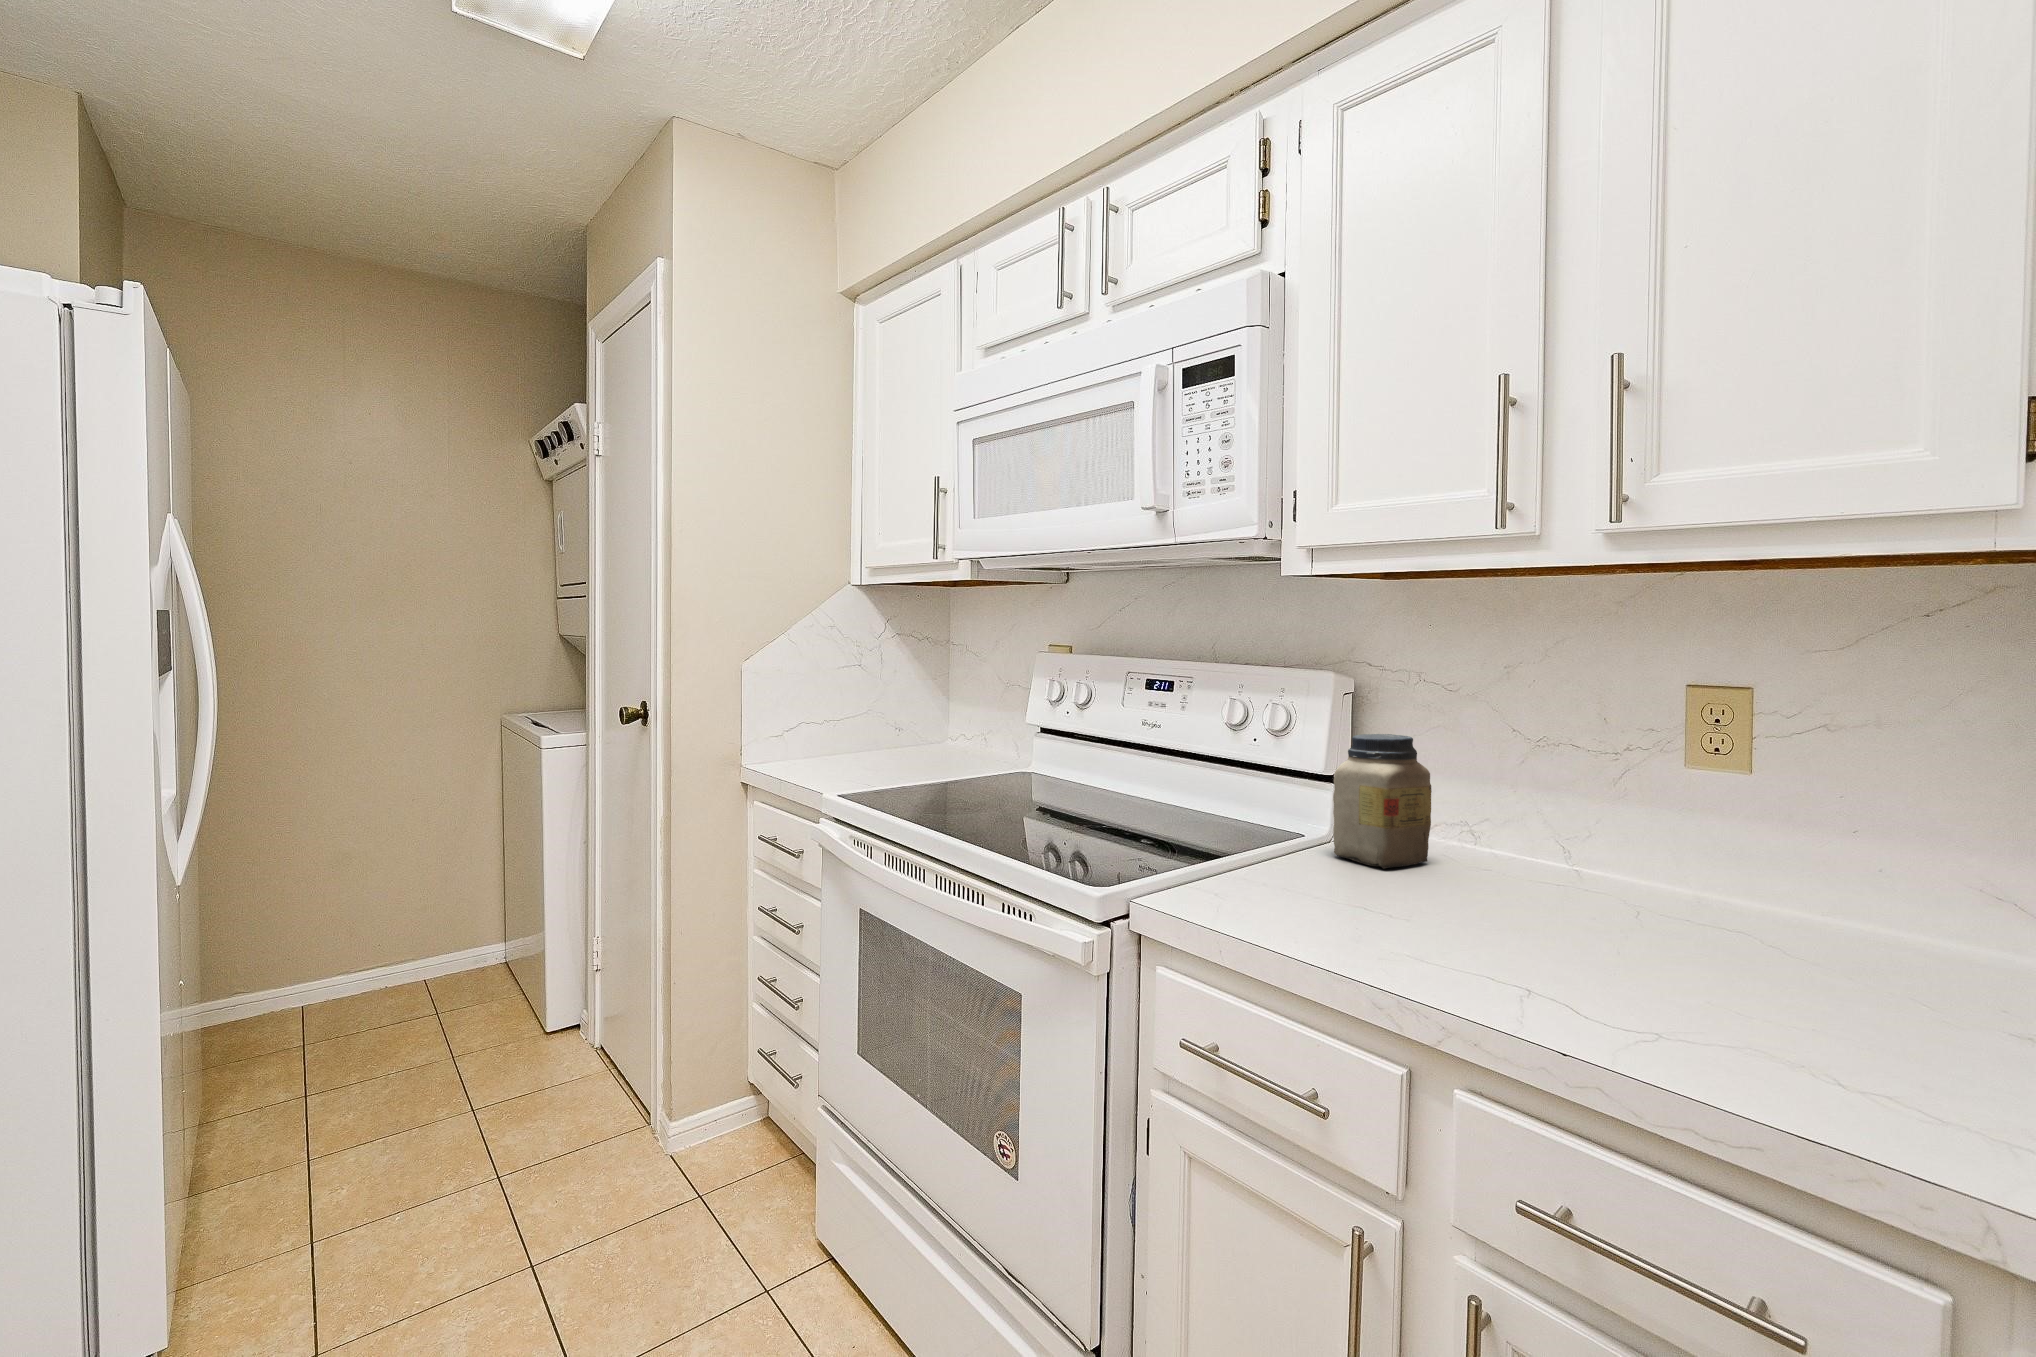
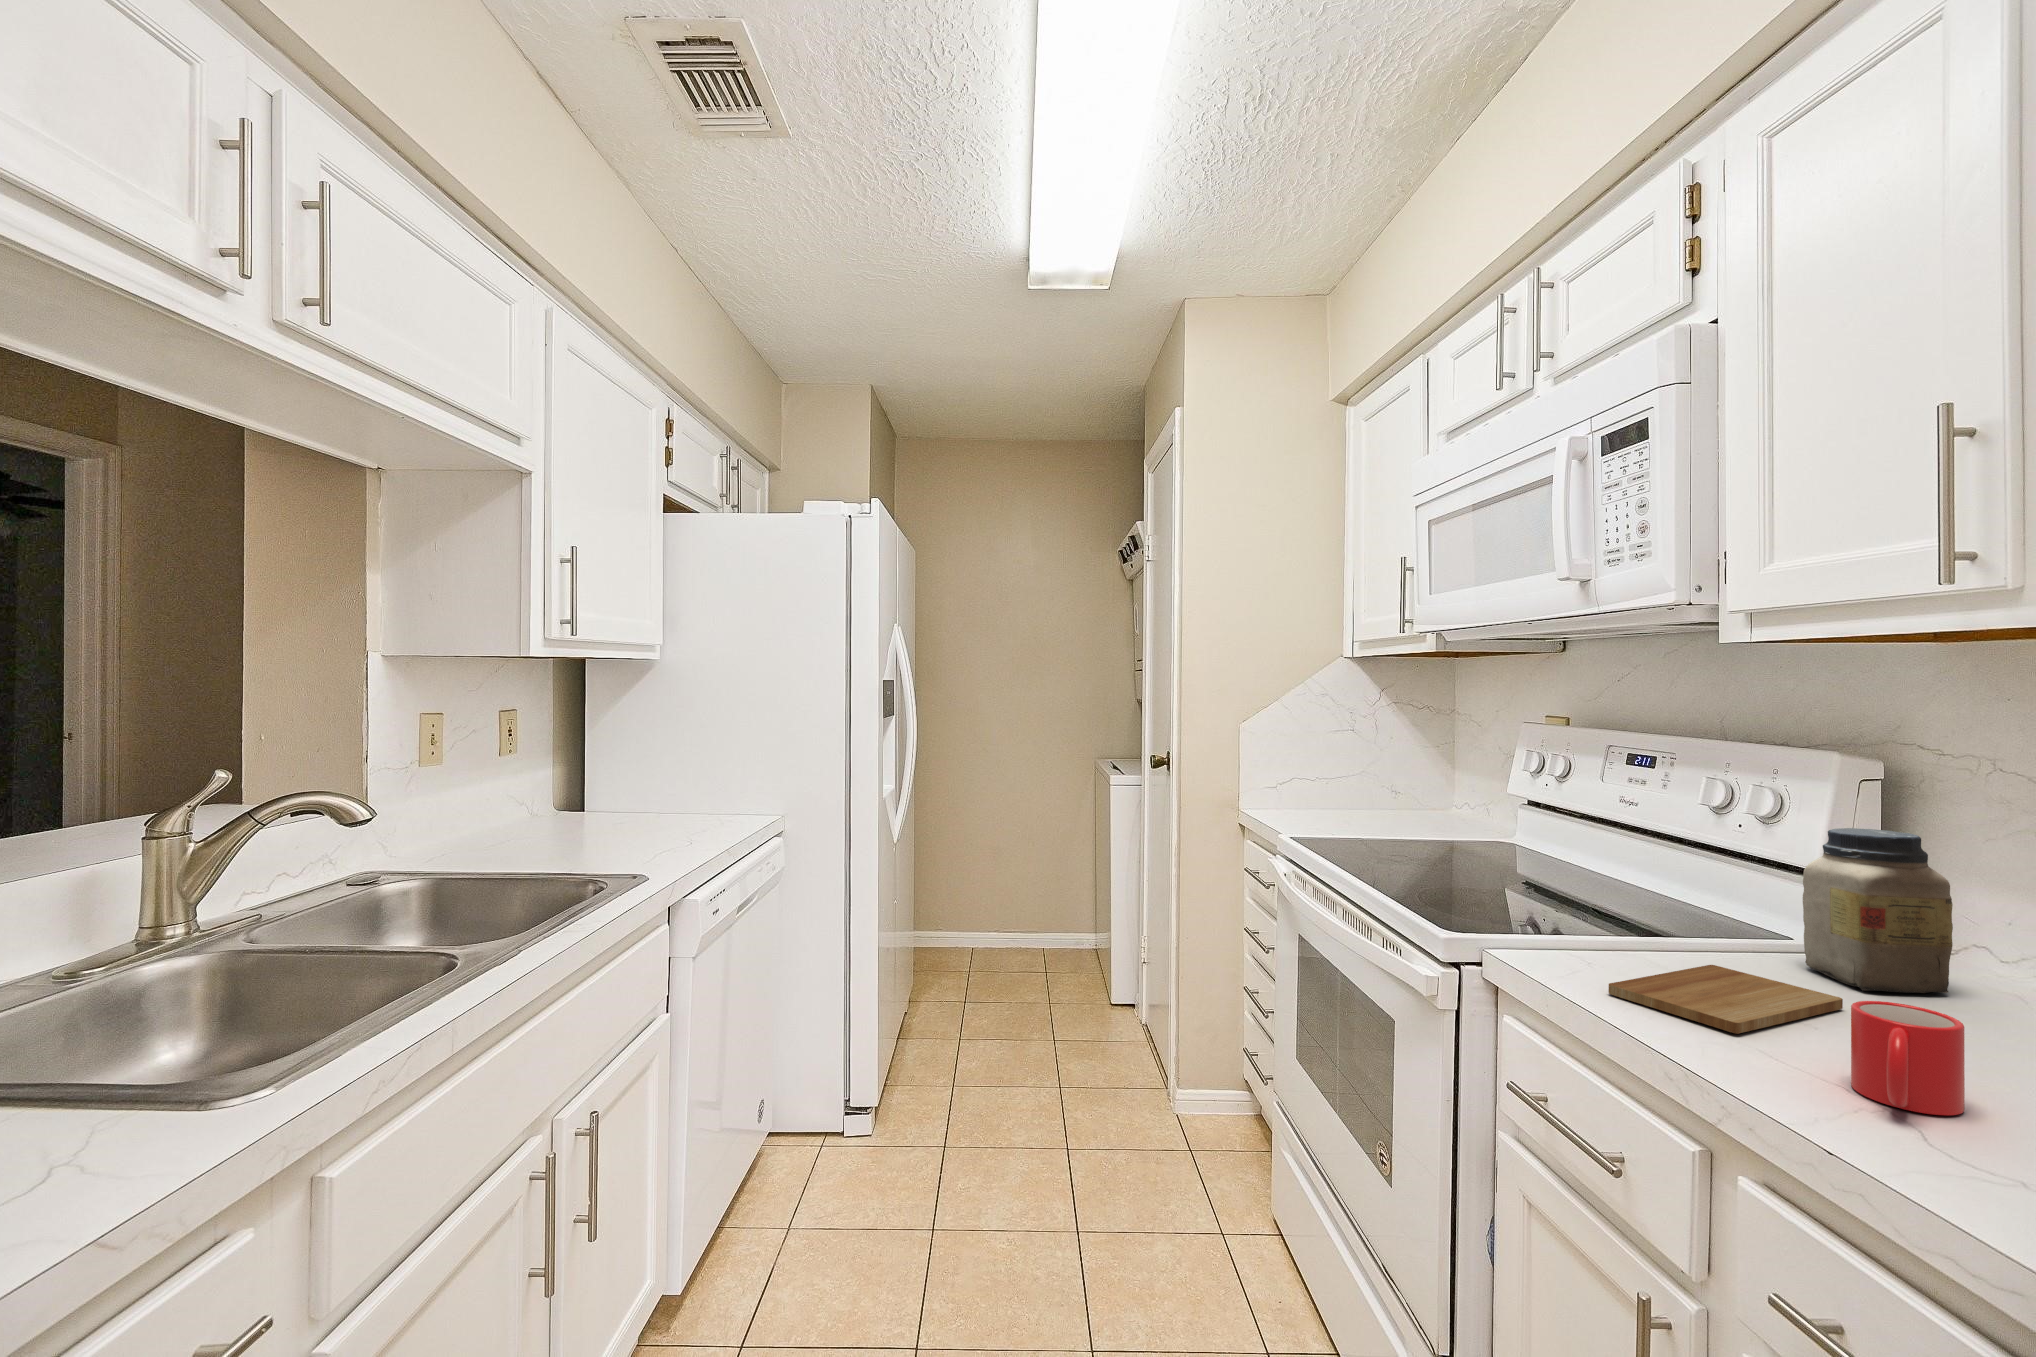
cutting board: none [1239,864,1388,921] -> present [1609,965,1843,1034]
mug: none [1451,873,1528,959] -> present [1851,1001,1965,1115]

